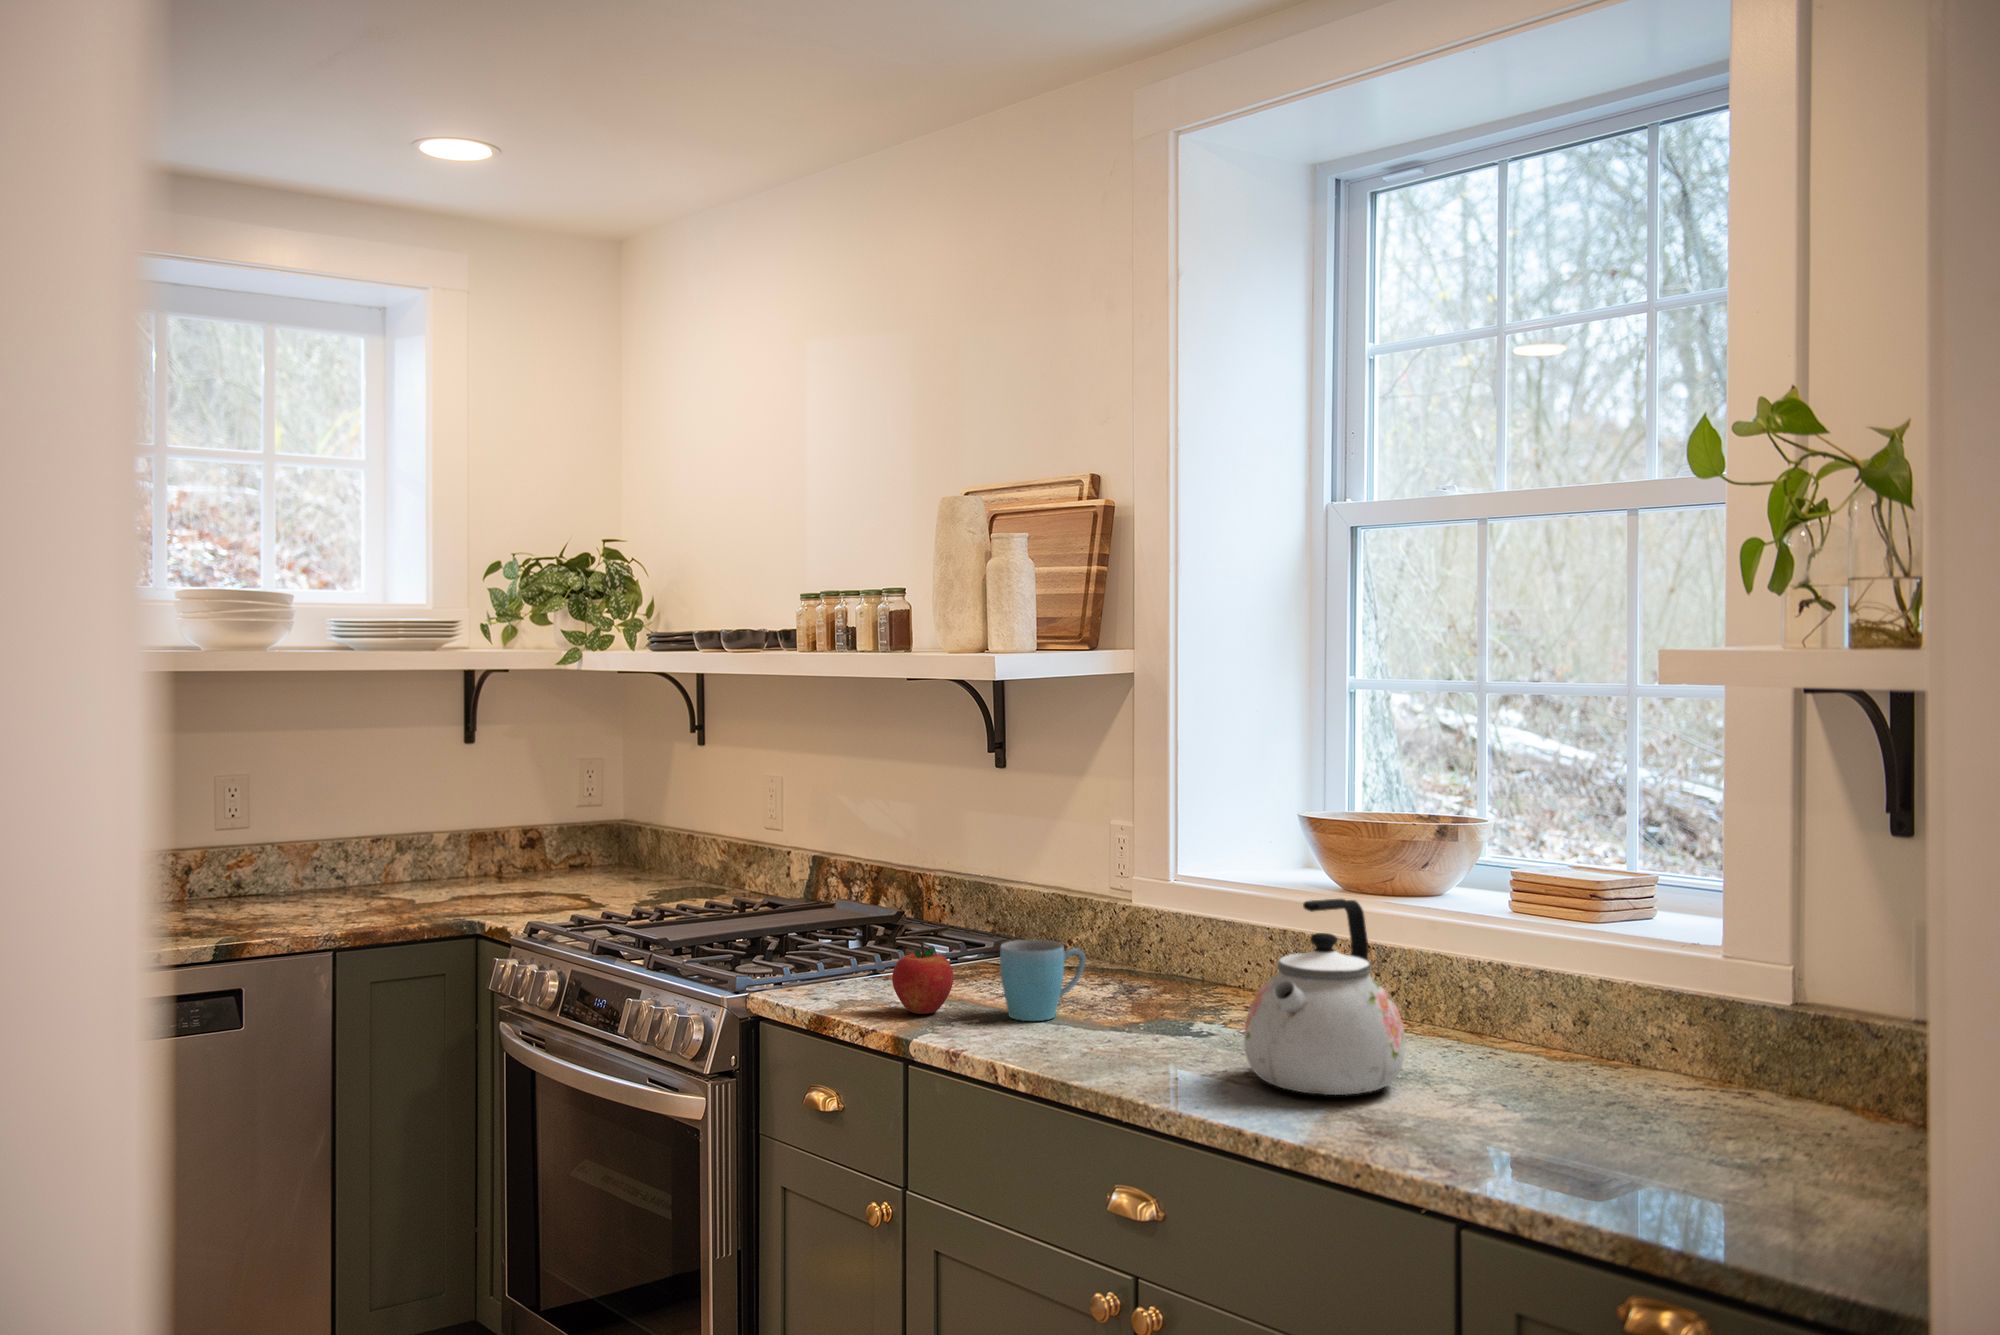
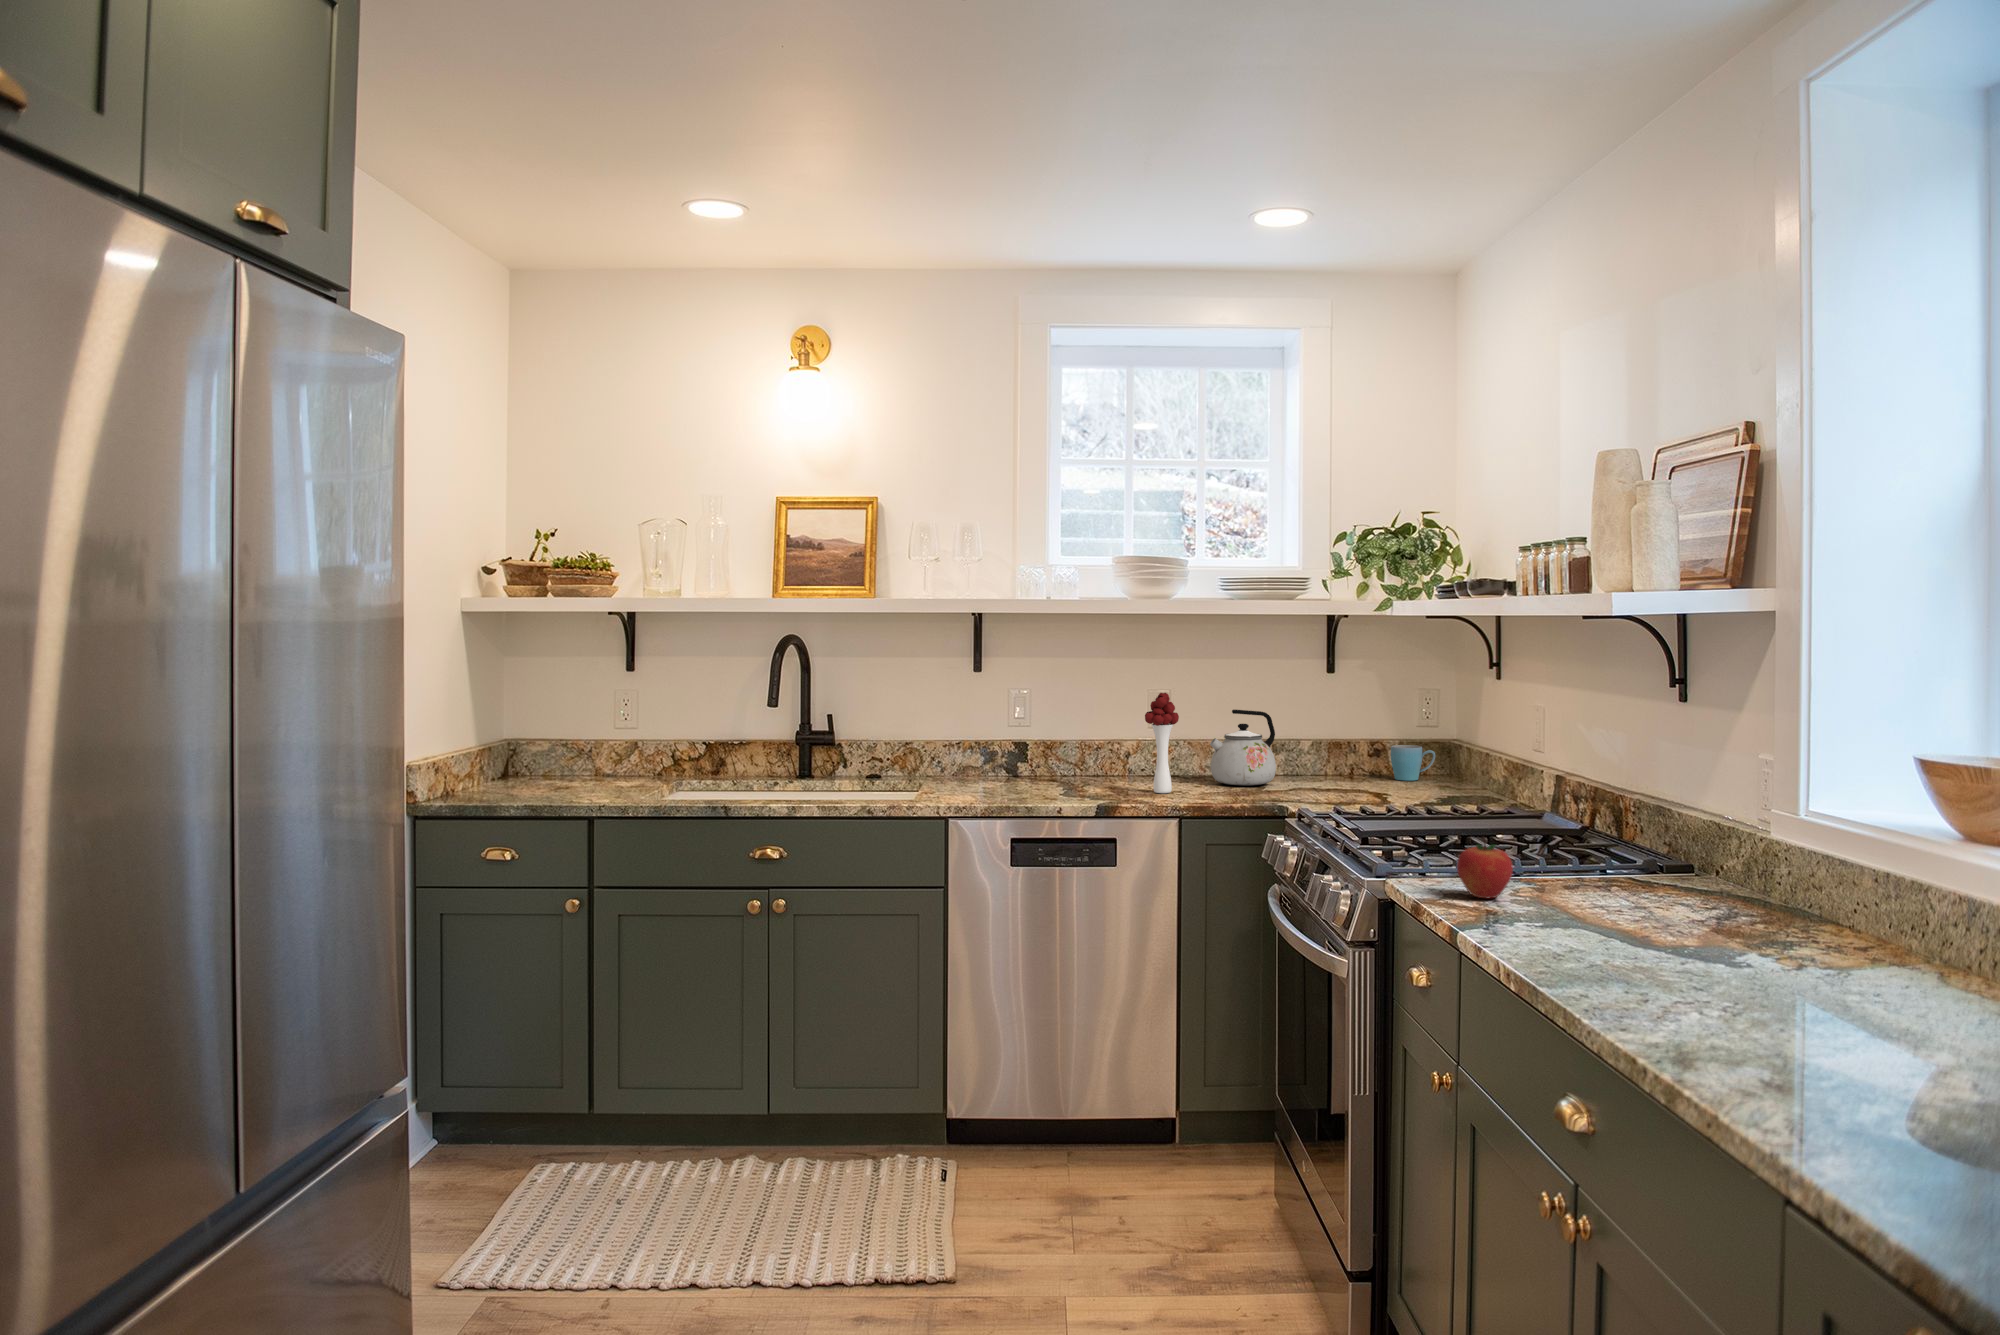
flower bouquet: none [265,781,317,929] -> present [1145,693,1179,793]
kettle: present [1244,899,1405,1095] -> present [1210,710,1276,786]
mug: present [1000,940,1085,1021] -> present [1391,745,1435,781]

